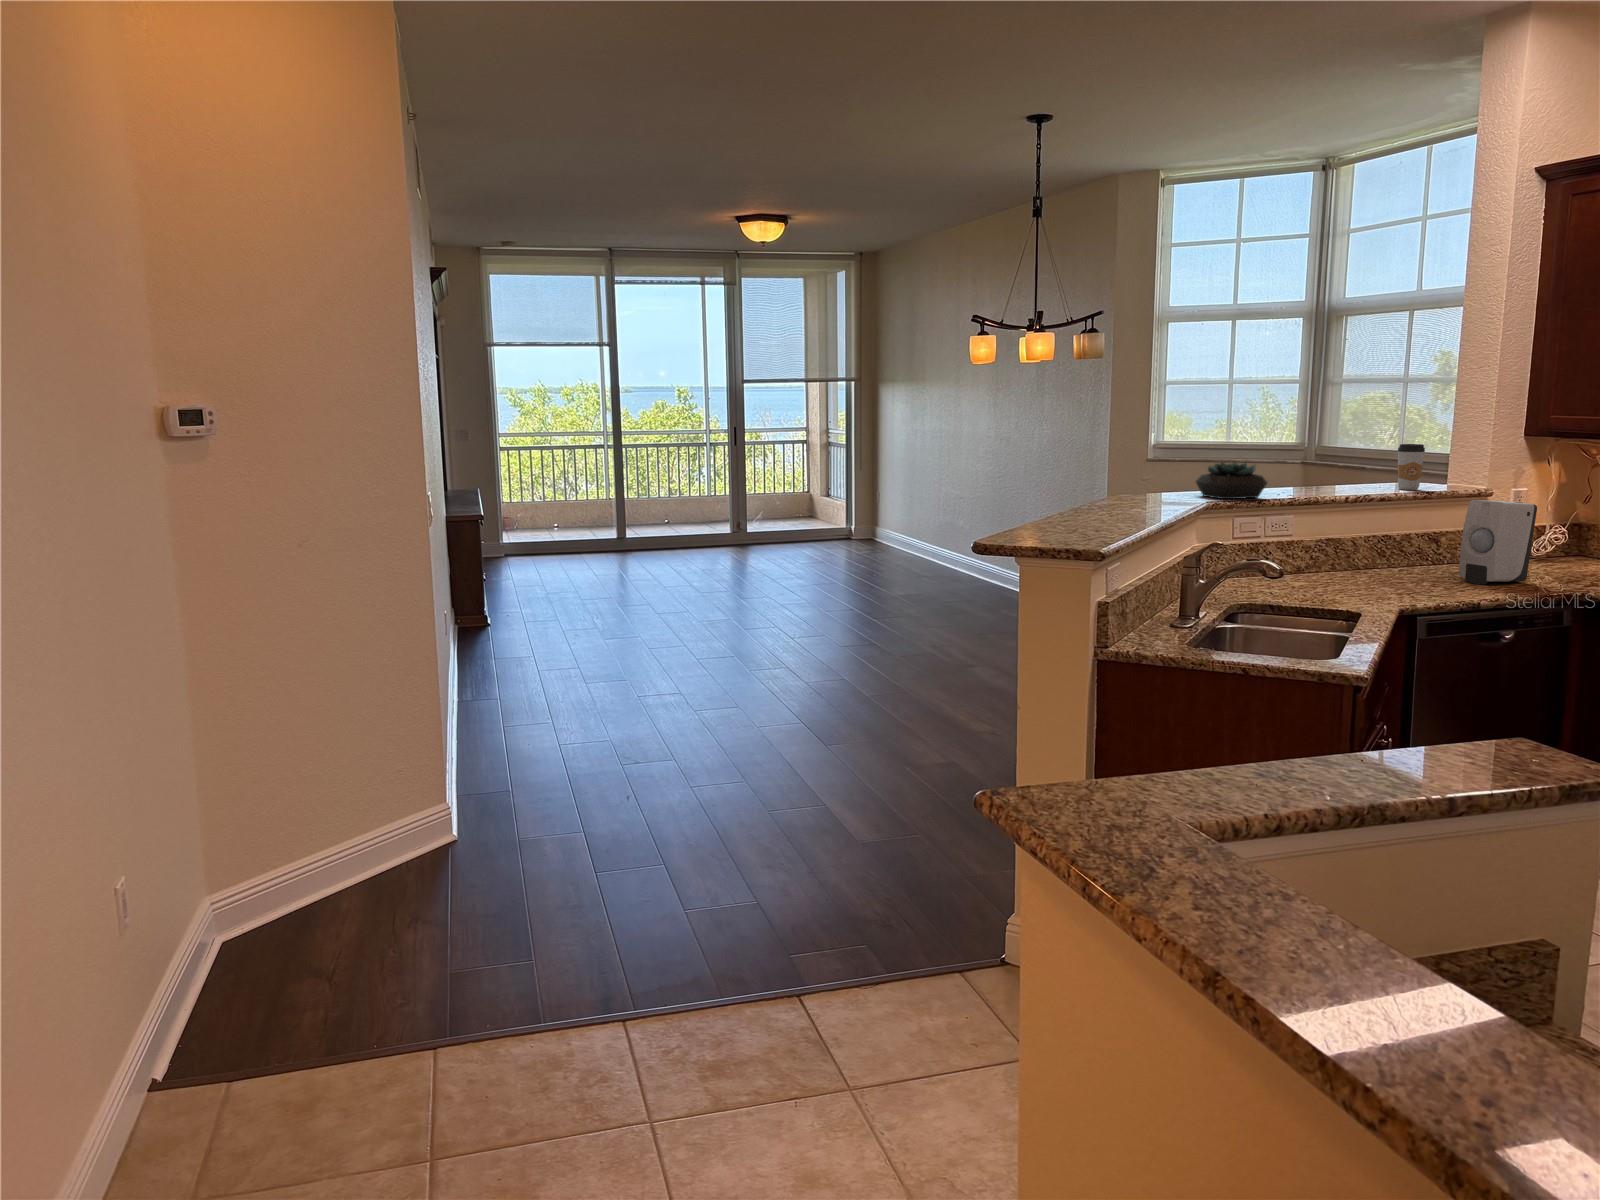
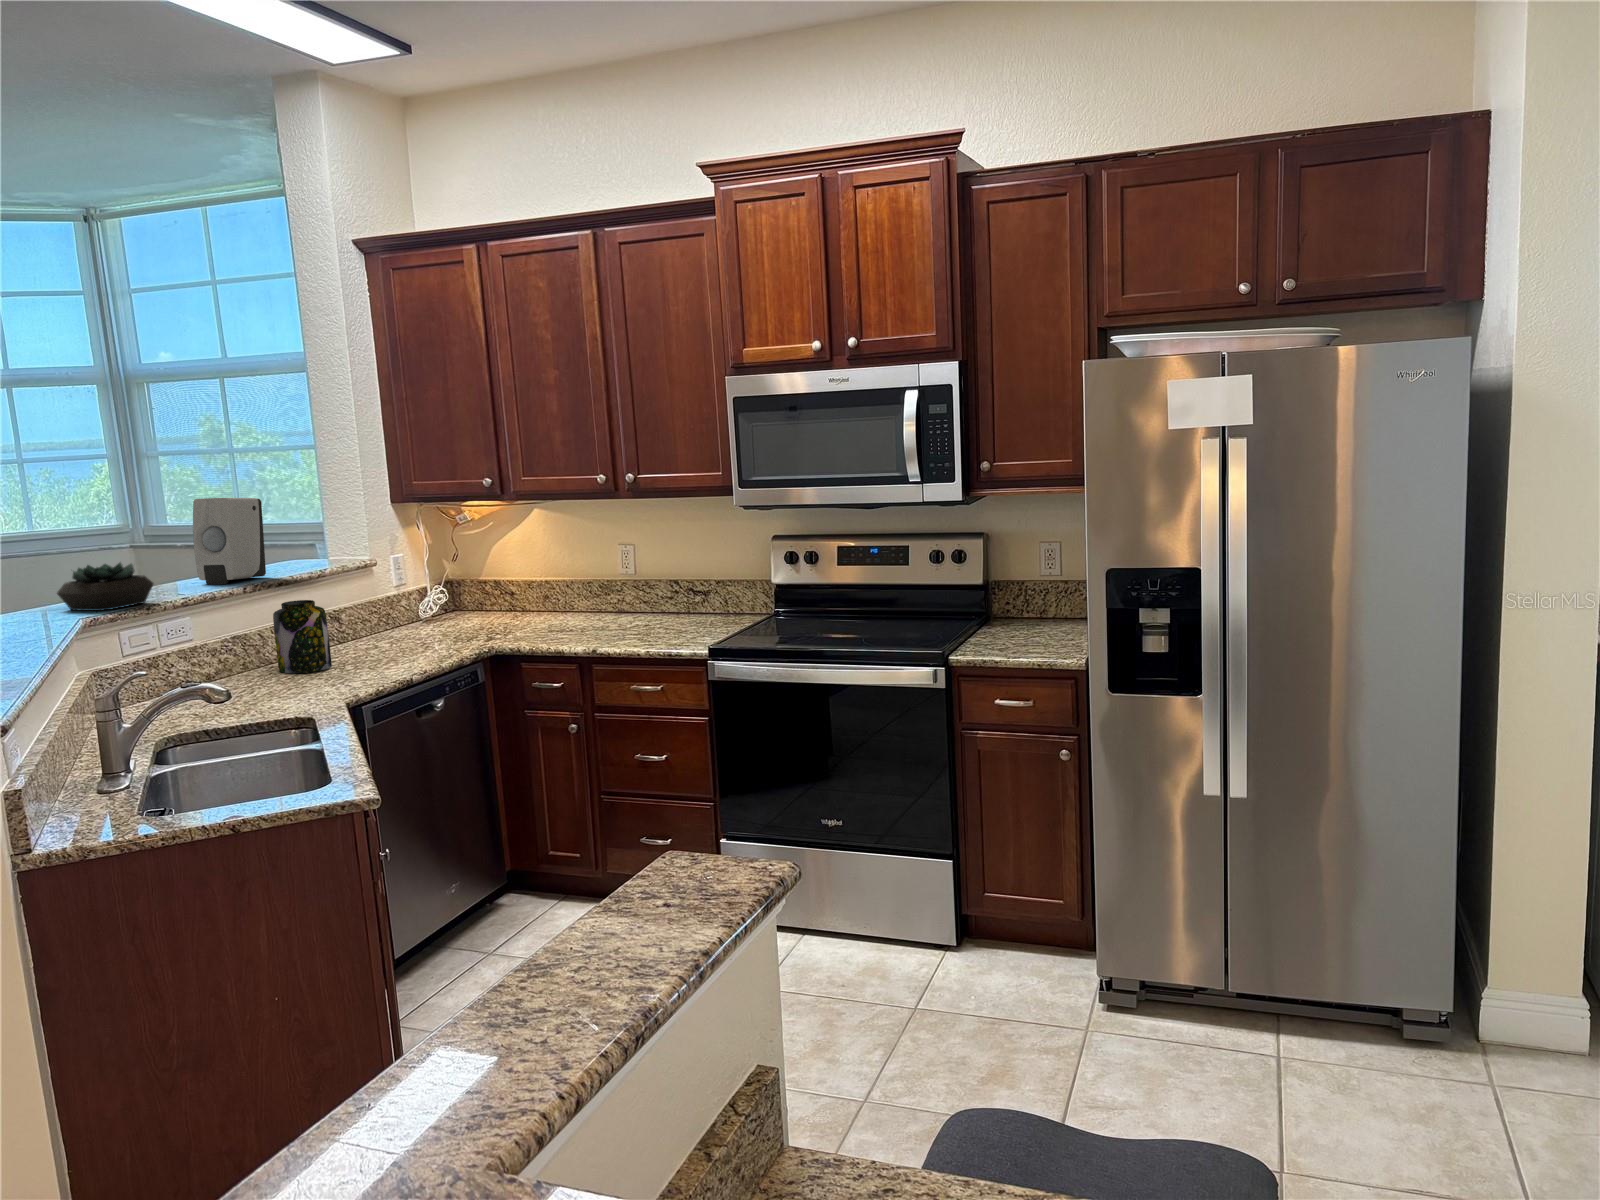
coffee cup: present [1398,444,1425,490] -> none [277,521,307,570]
soap dispenser: present [1459,500,1537,585] -> present [193,498,266,585]
jar: none [1361,515,1413,582] -> present [273,600,332,673]

